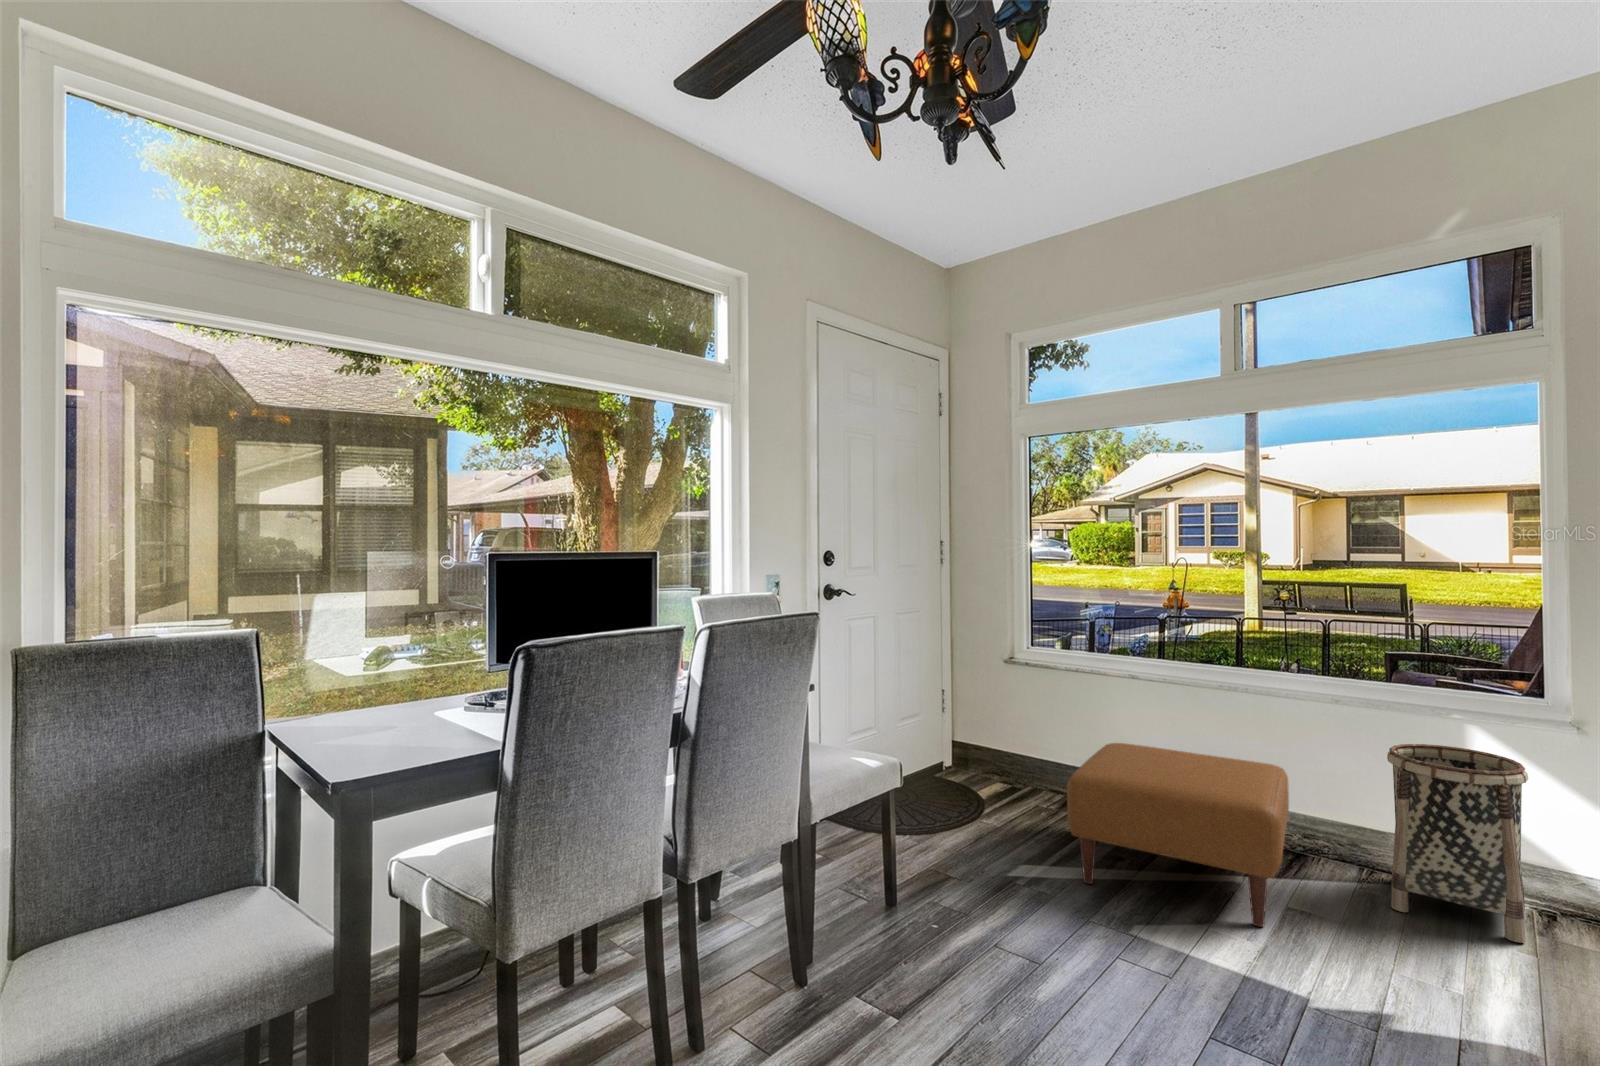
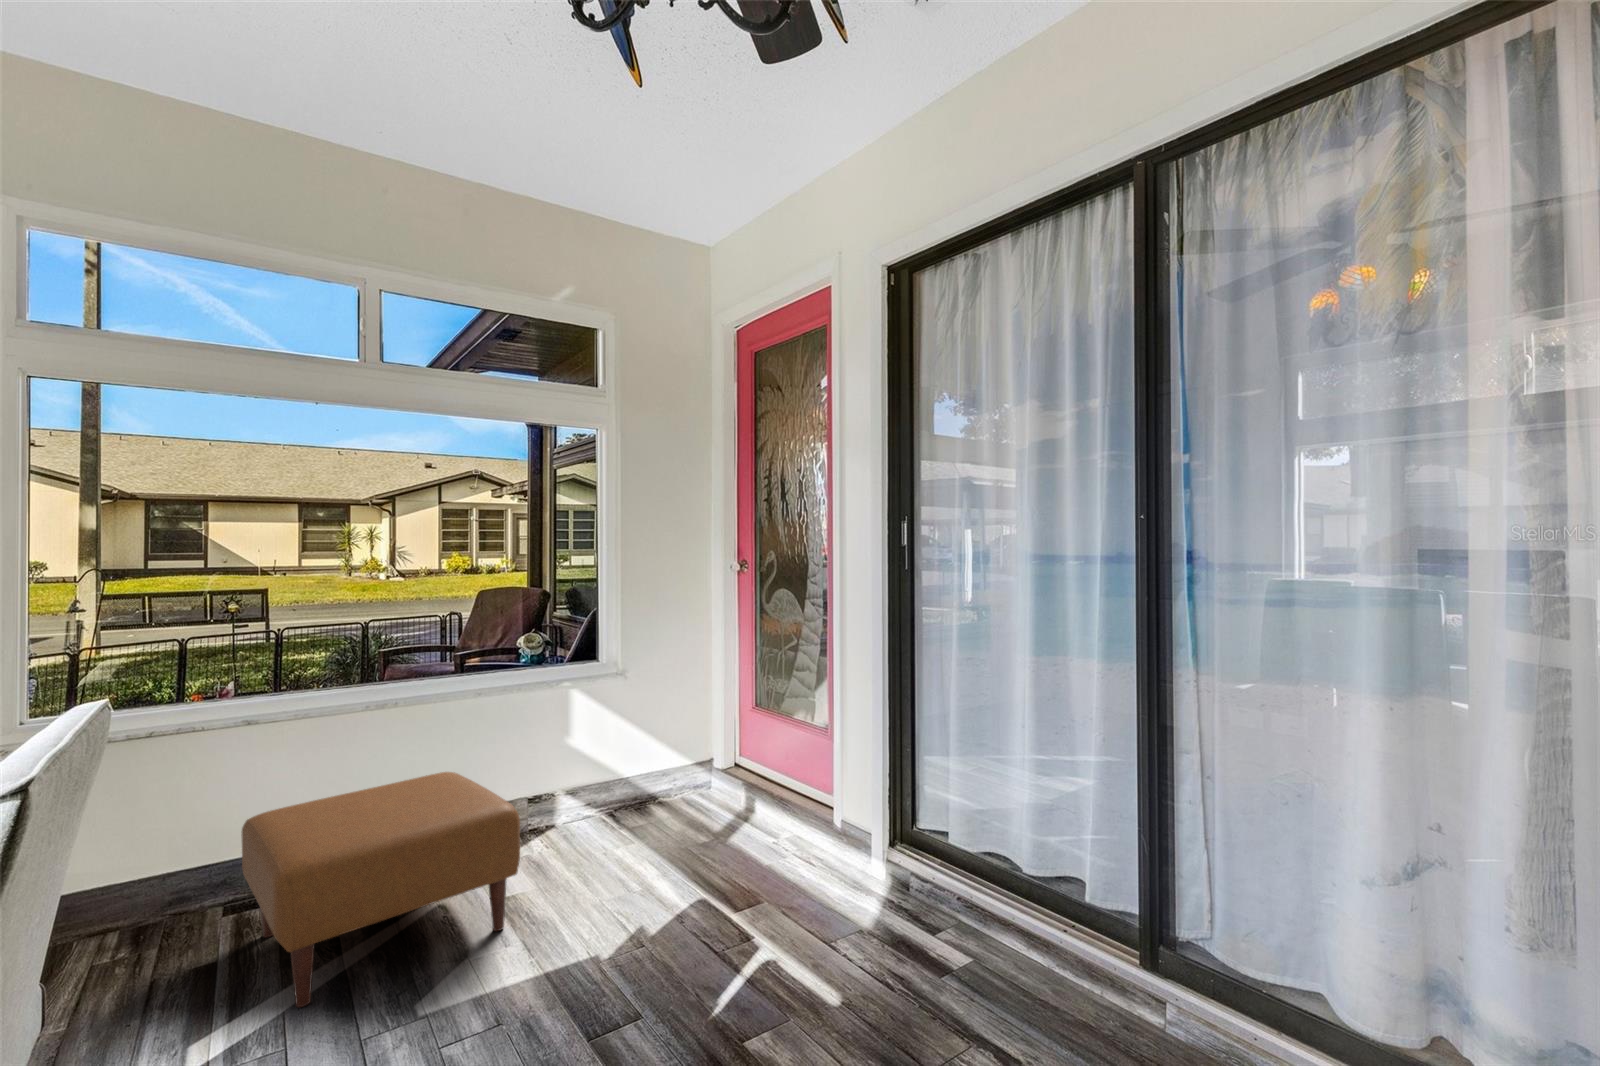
basket: present [1387,744,1528,943] -> none [529,707,627,858]

